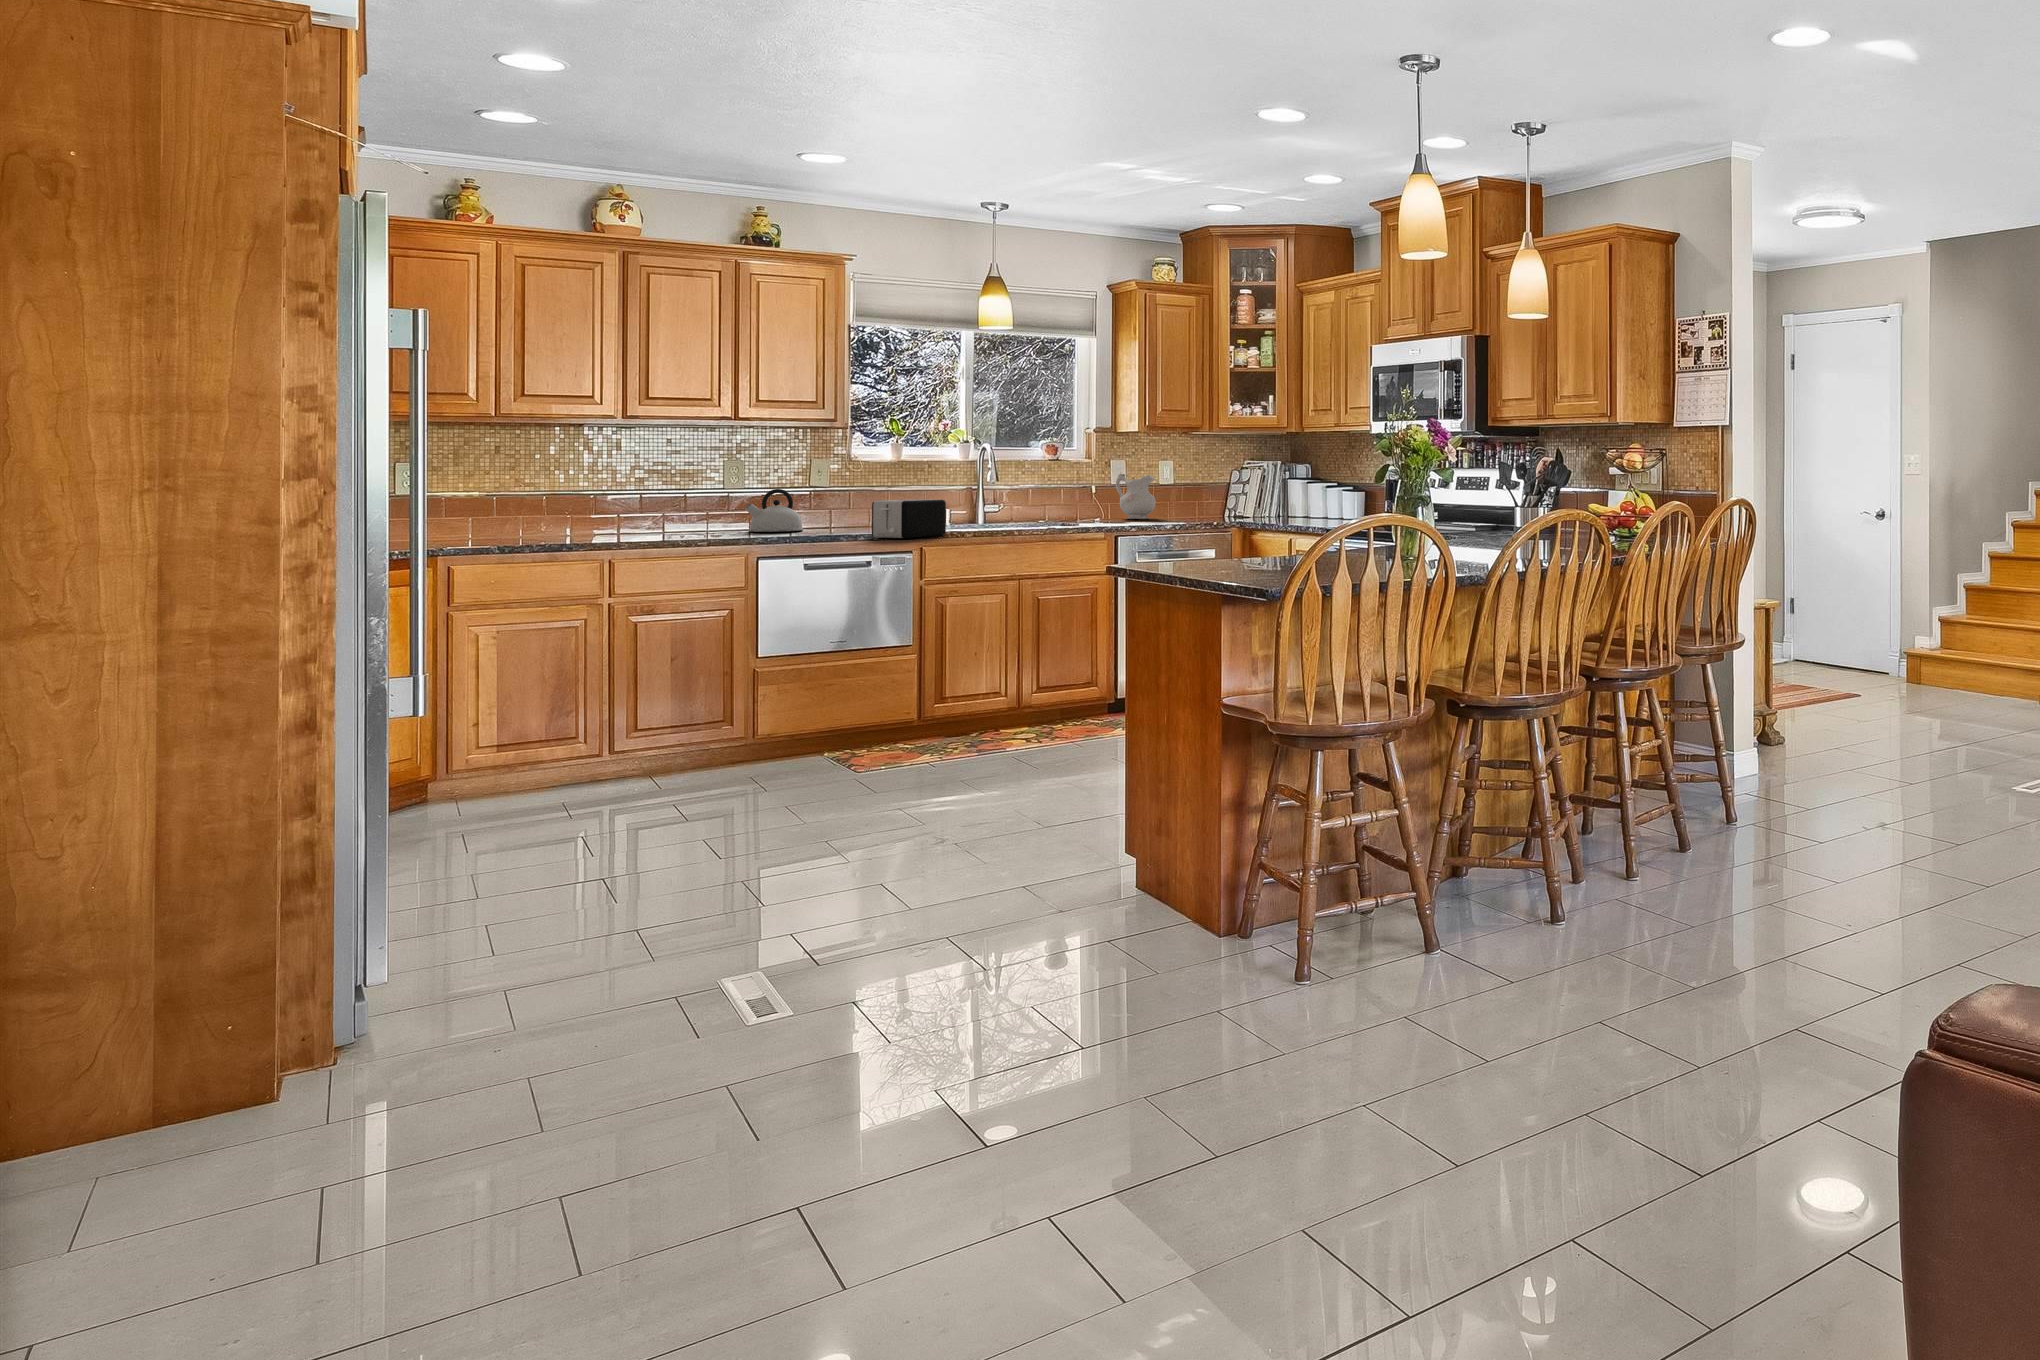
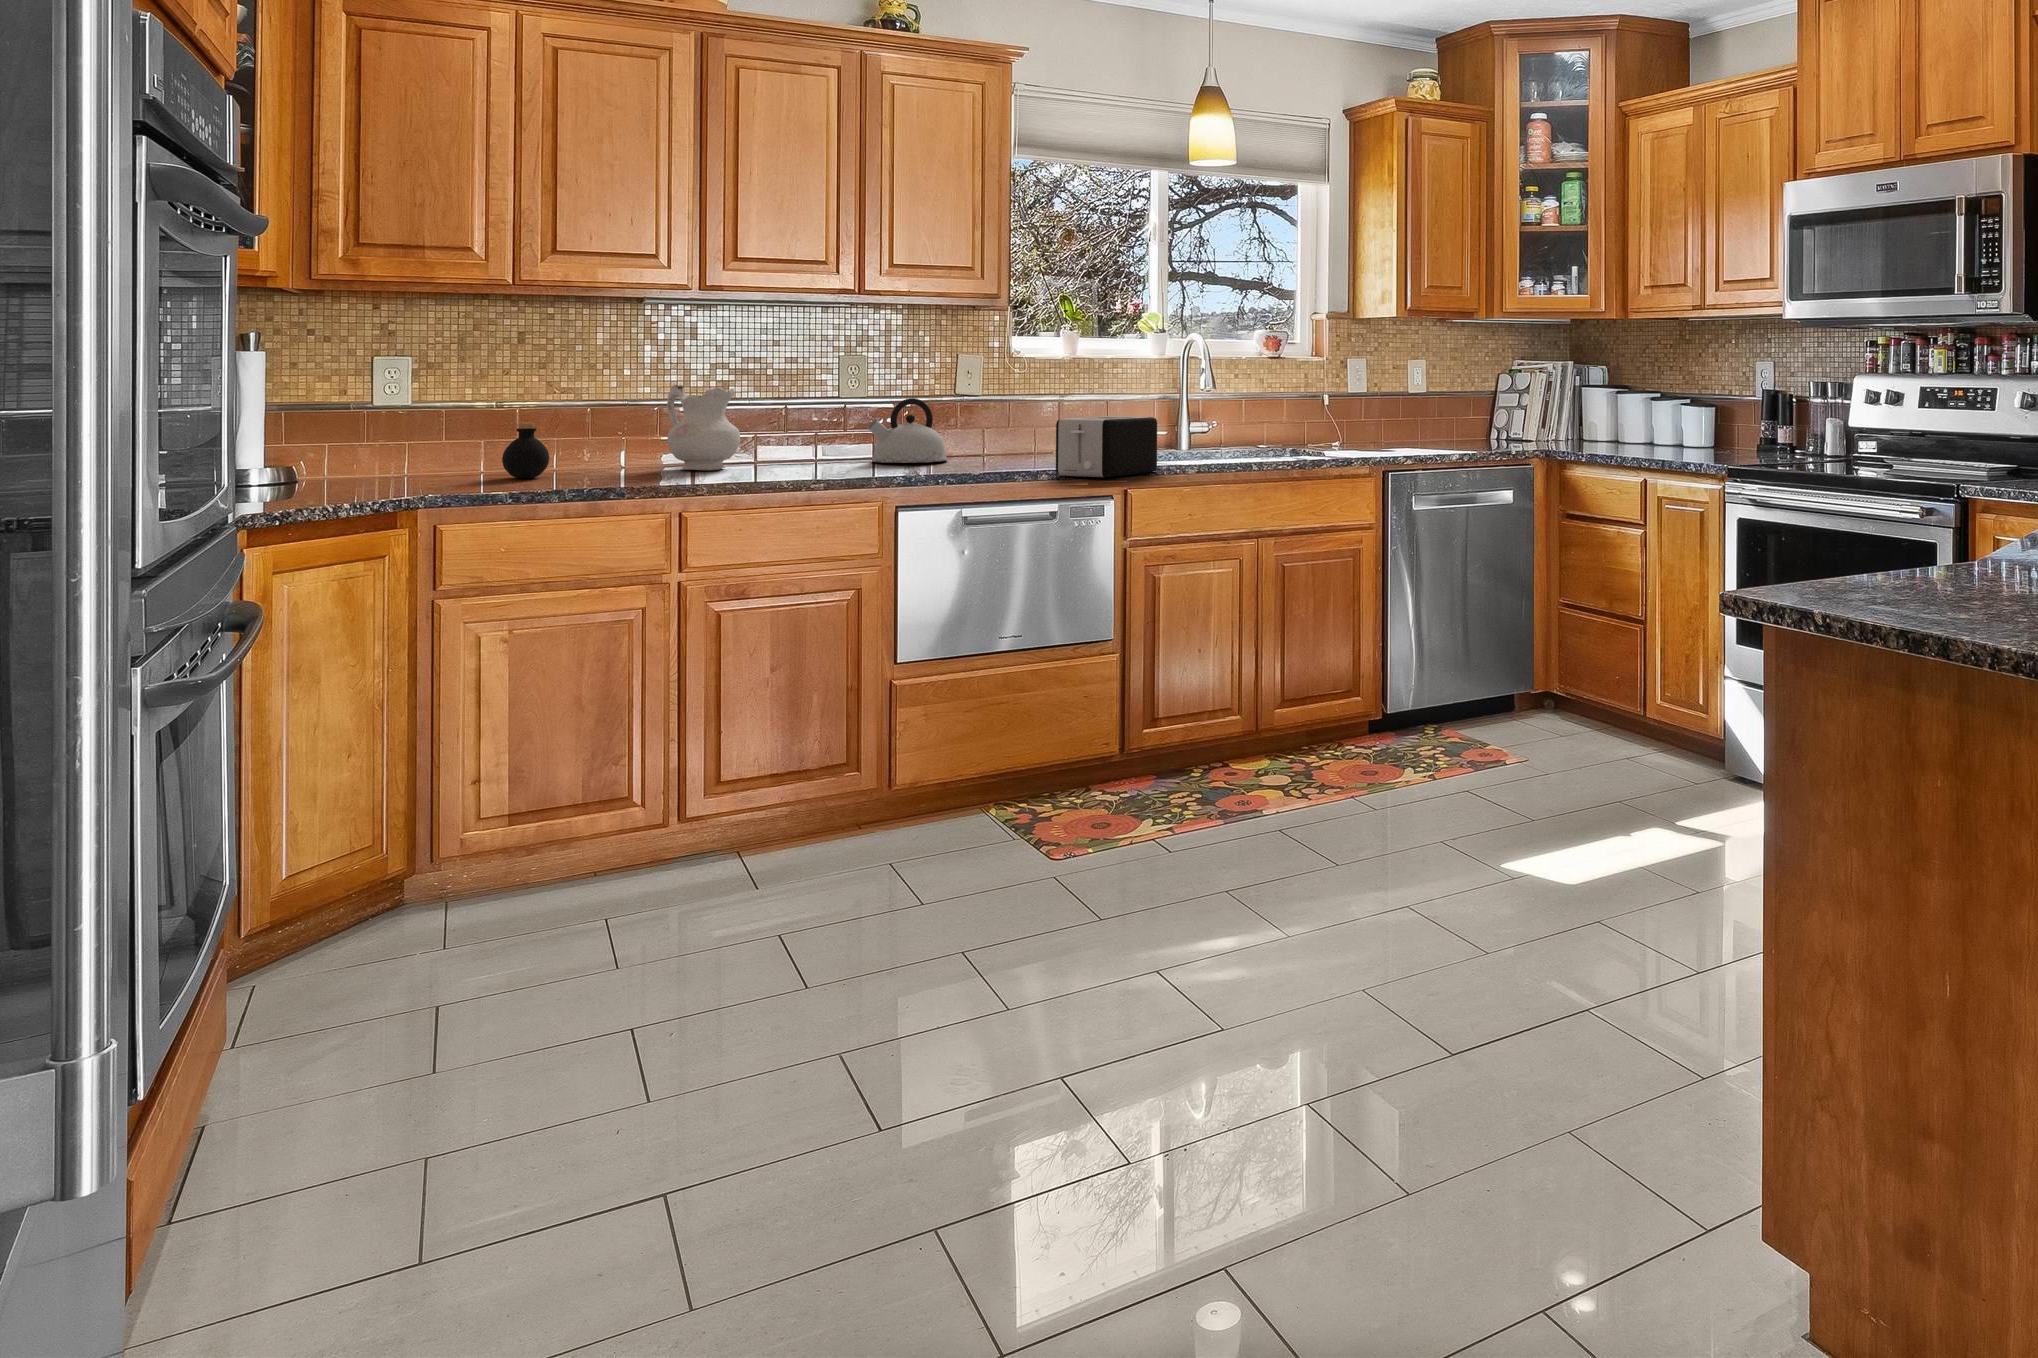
ceramic pitcher: present [1116,474,1156,519] -> present [667,385,740,470]
bottle: none [486,506,519,542] -> present [502,423,549,478]

